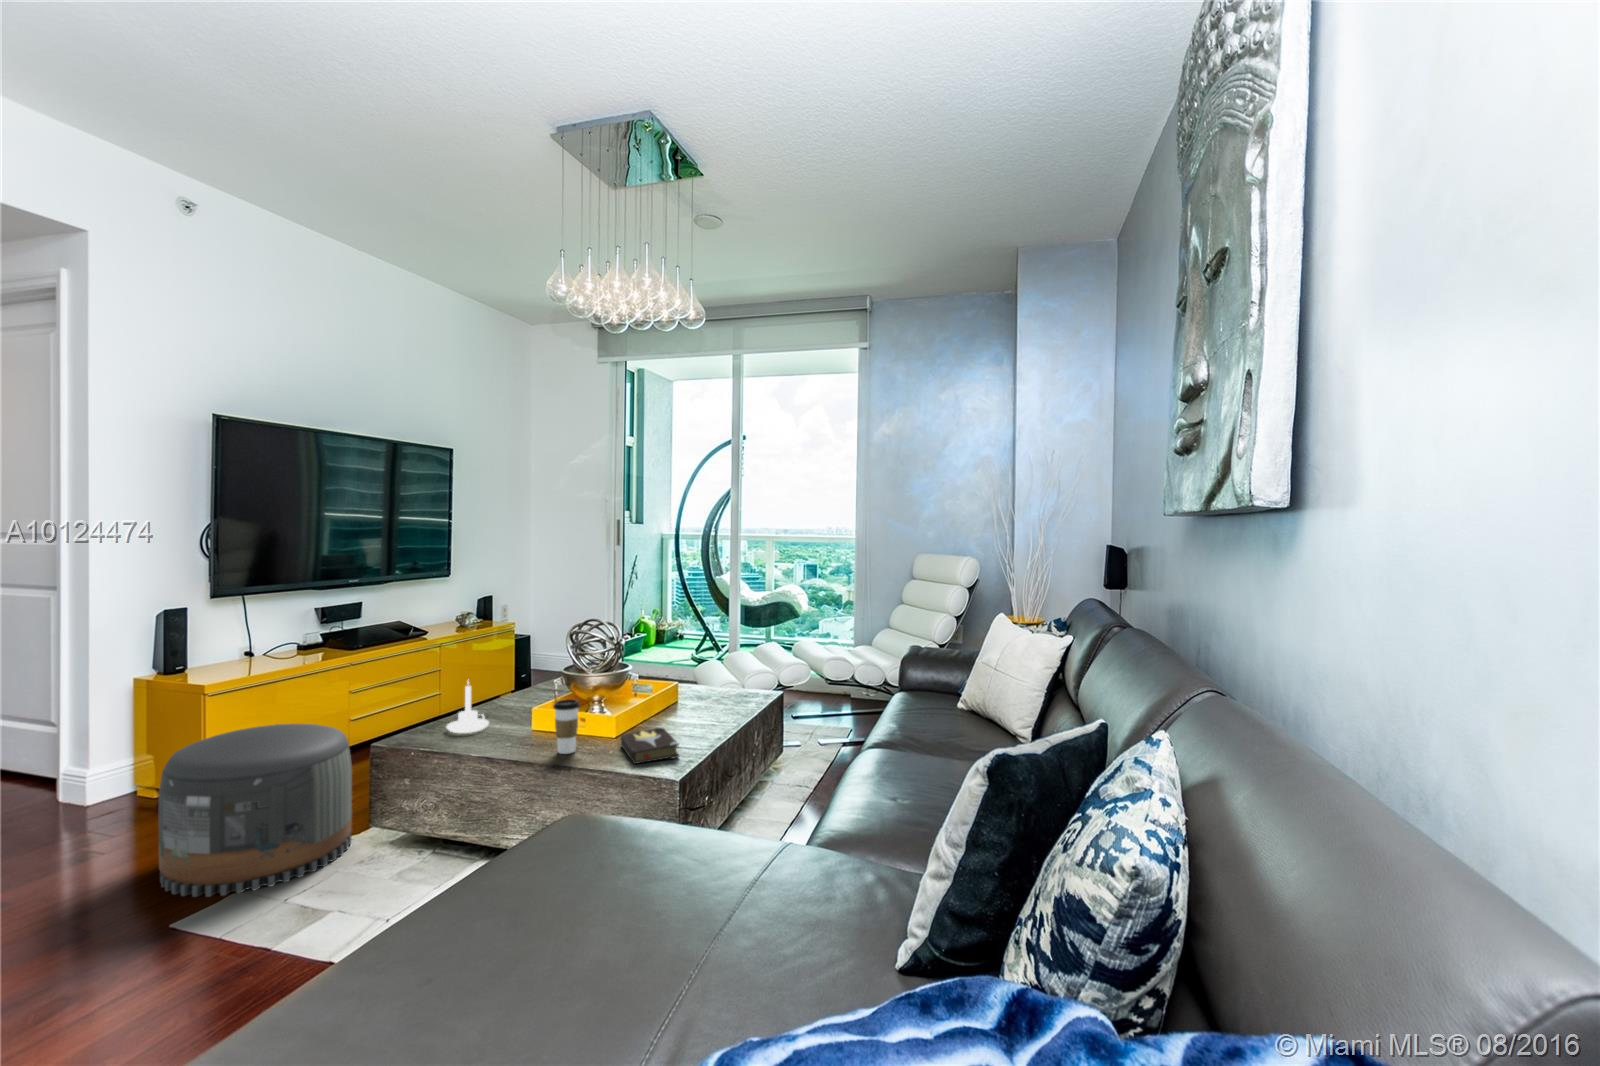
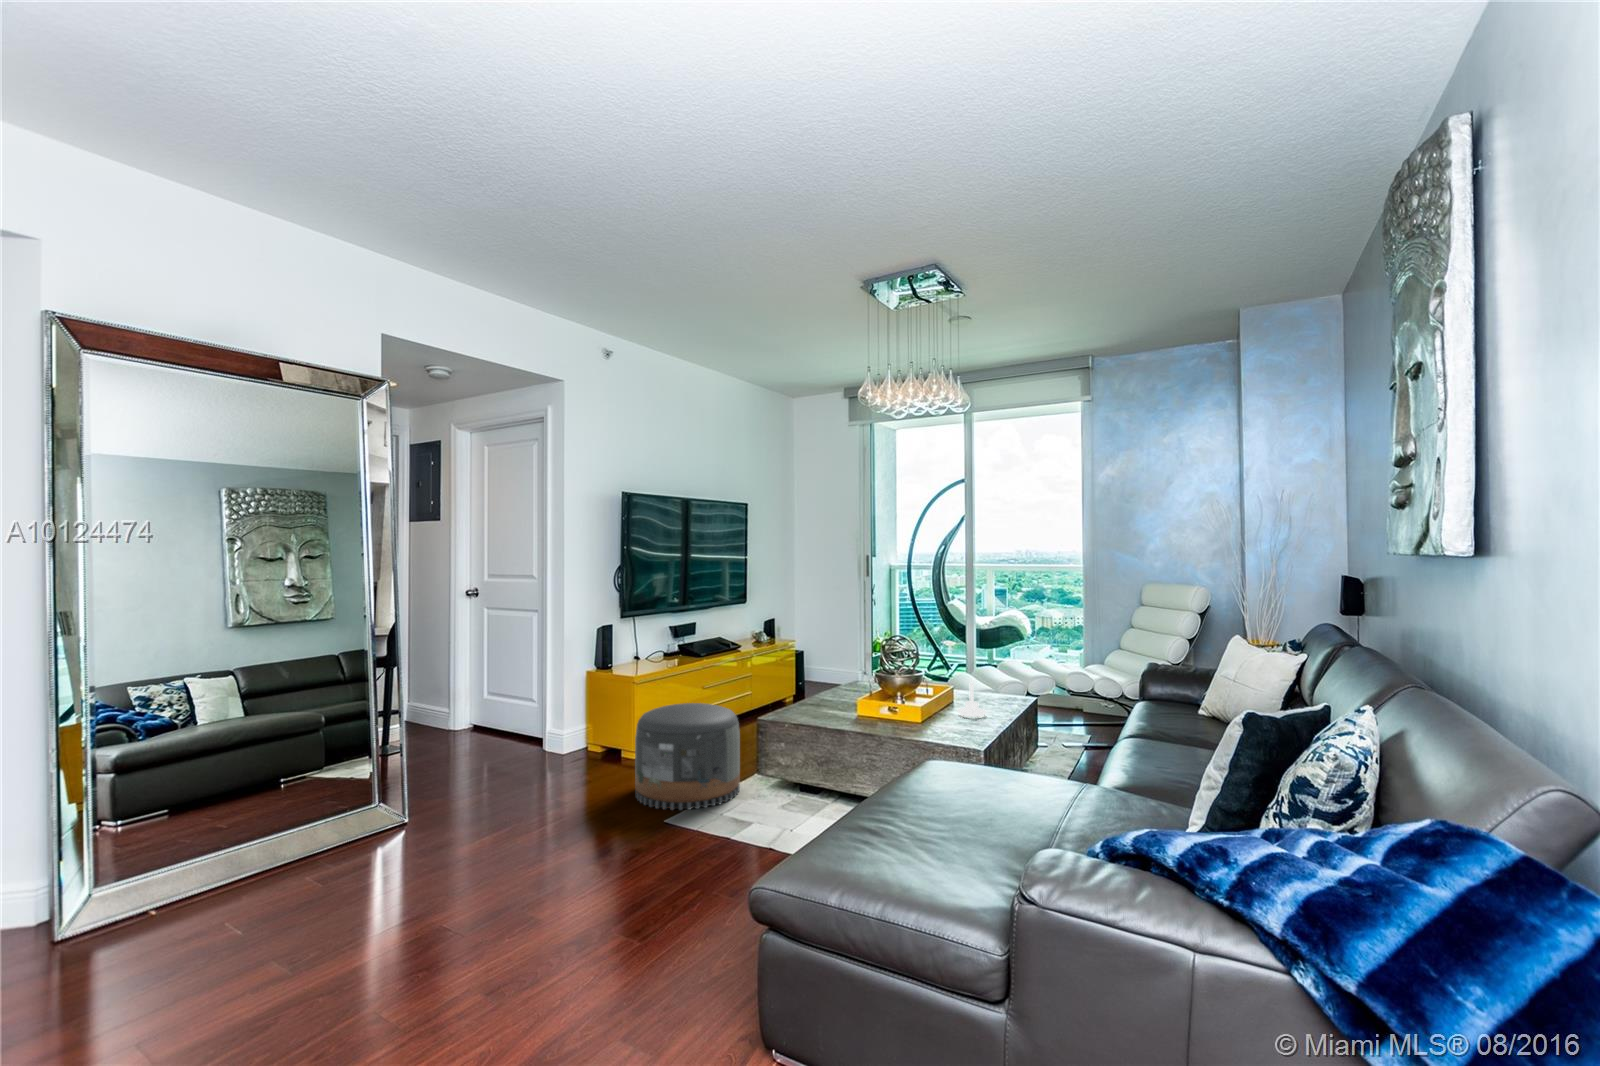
candle holder: present [447,681,489,733] -> present [957,683,986,717]
coffee cup: present [553,699,580,754] -> none [885,691,903,730]
hardback book: present [621,727,679,764] -> none [931,715,979,738]

